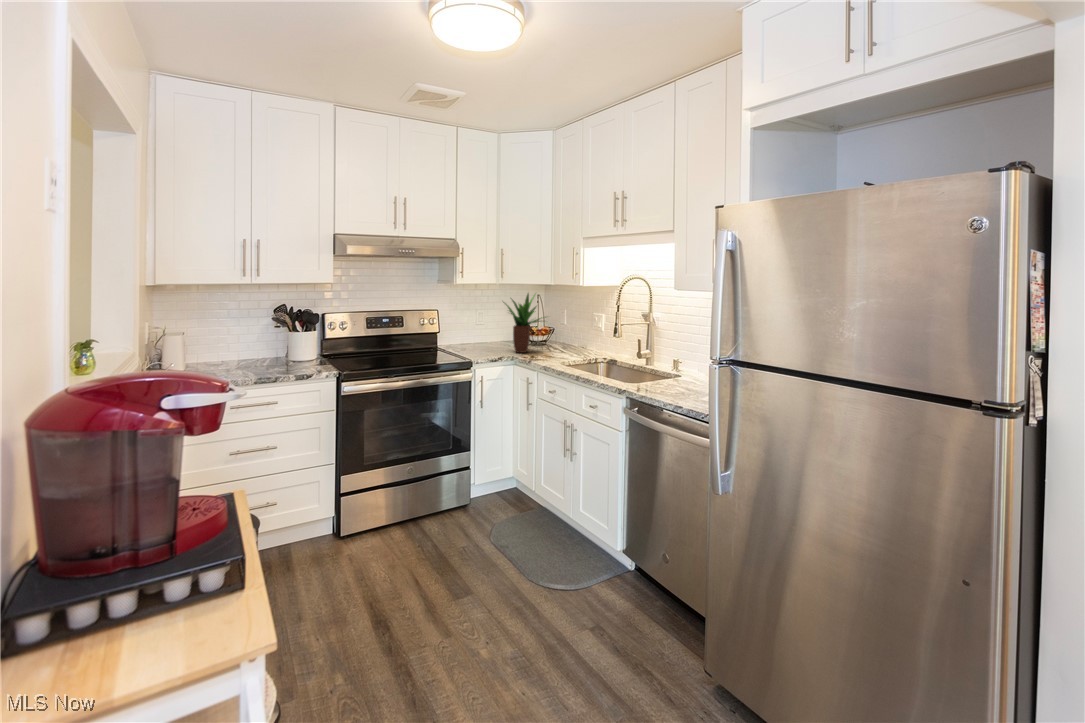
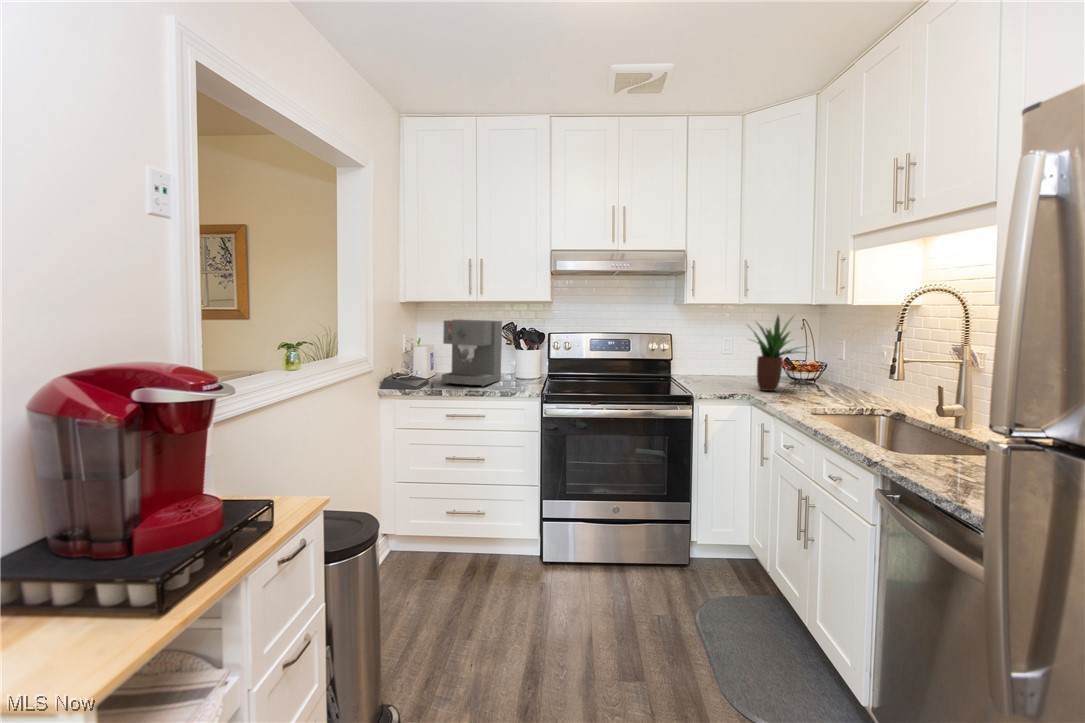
coffee maker: none [223,303,284,371] -> present [442,319,502,386]

